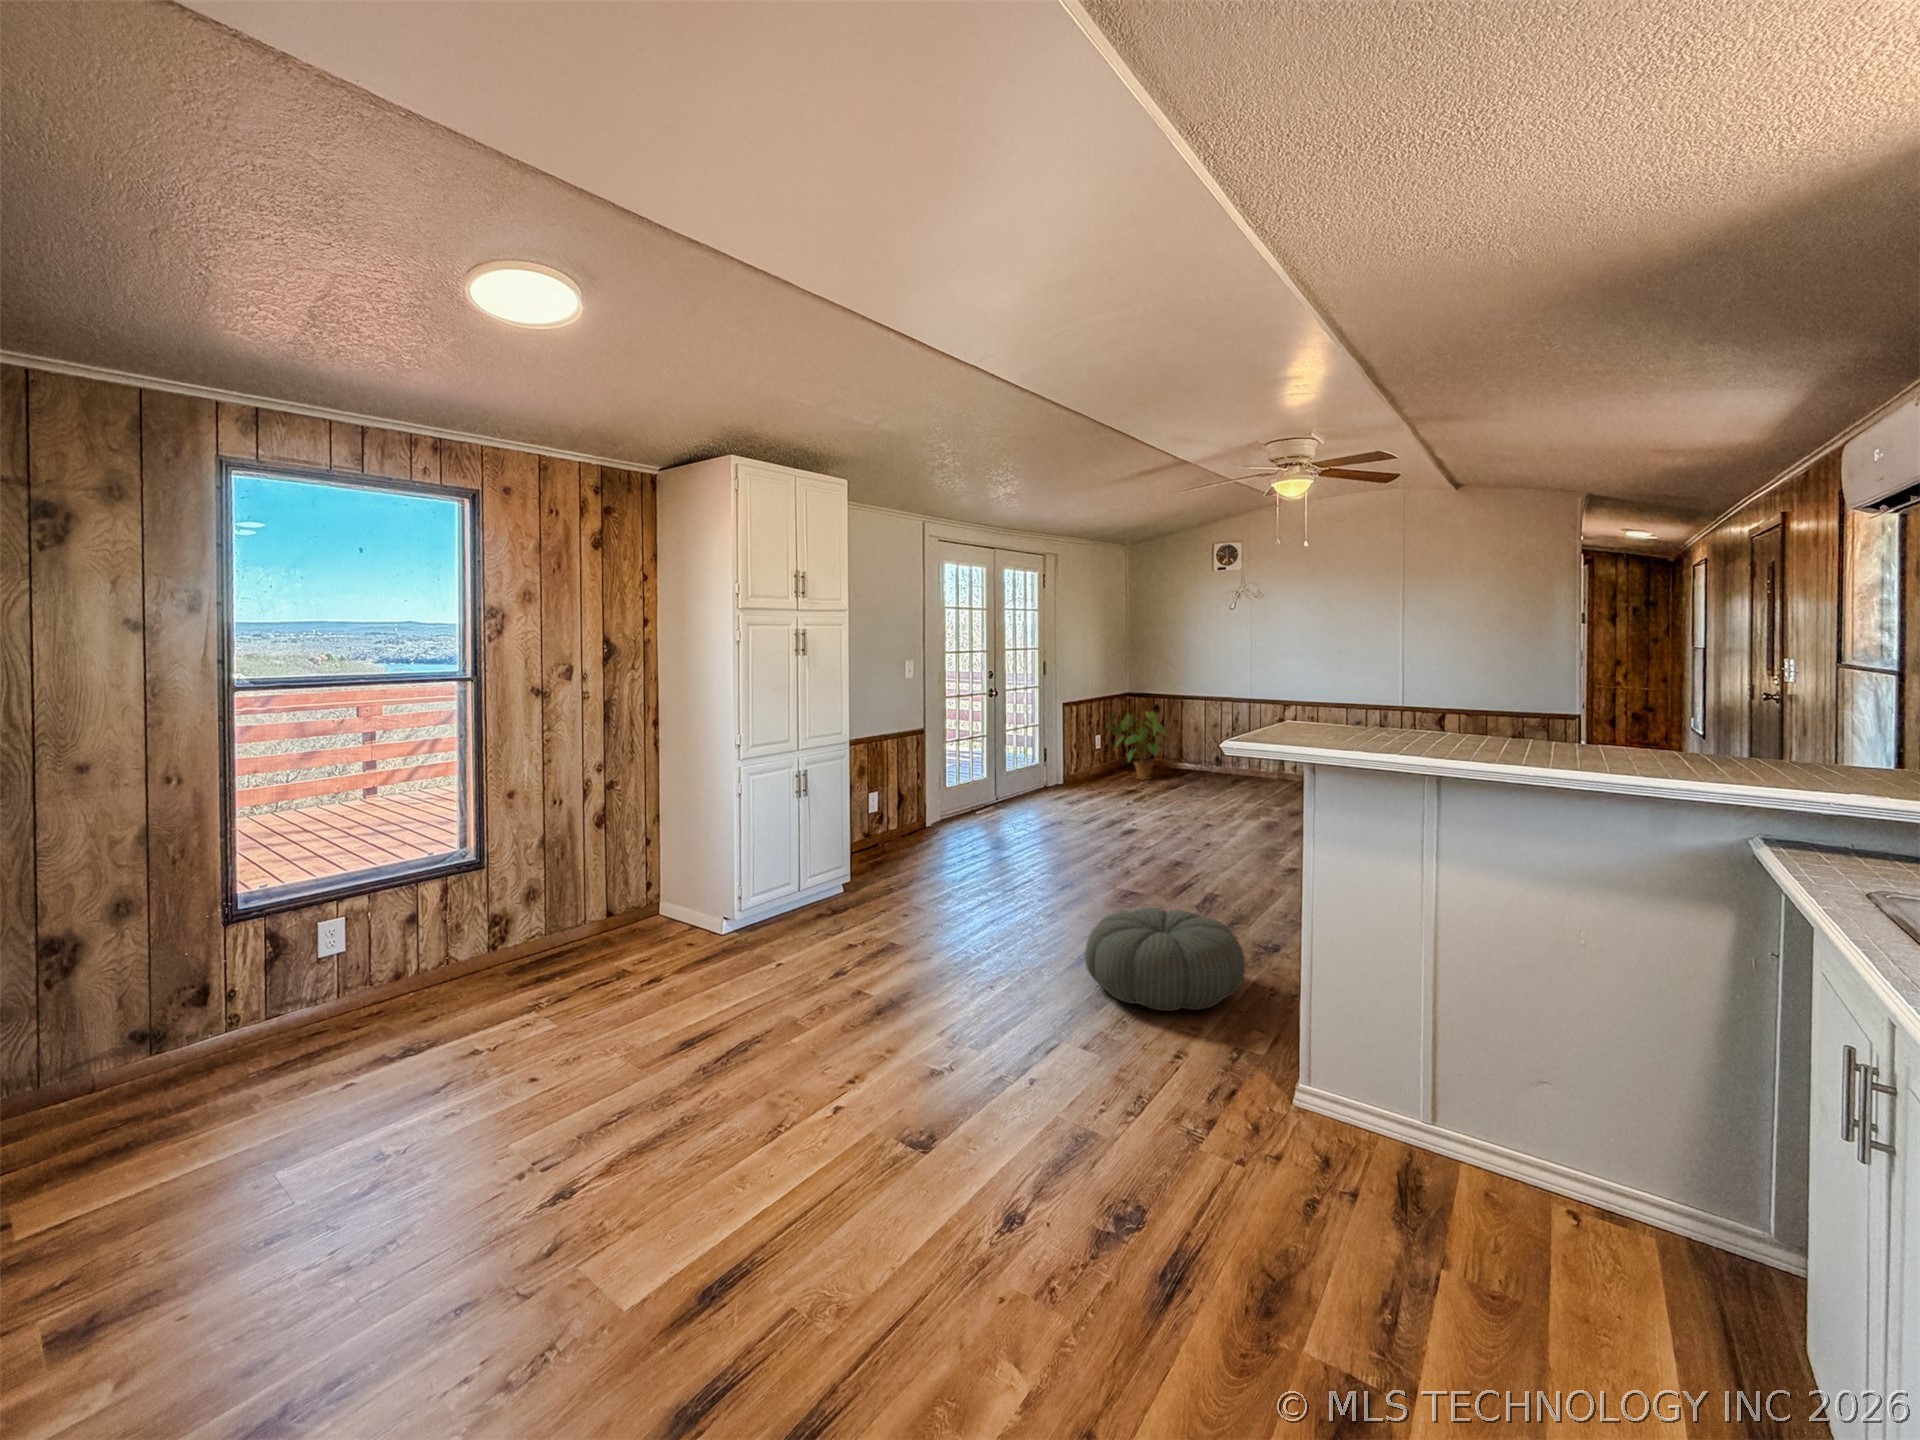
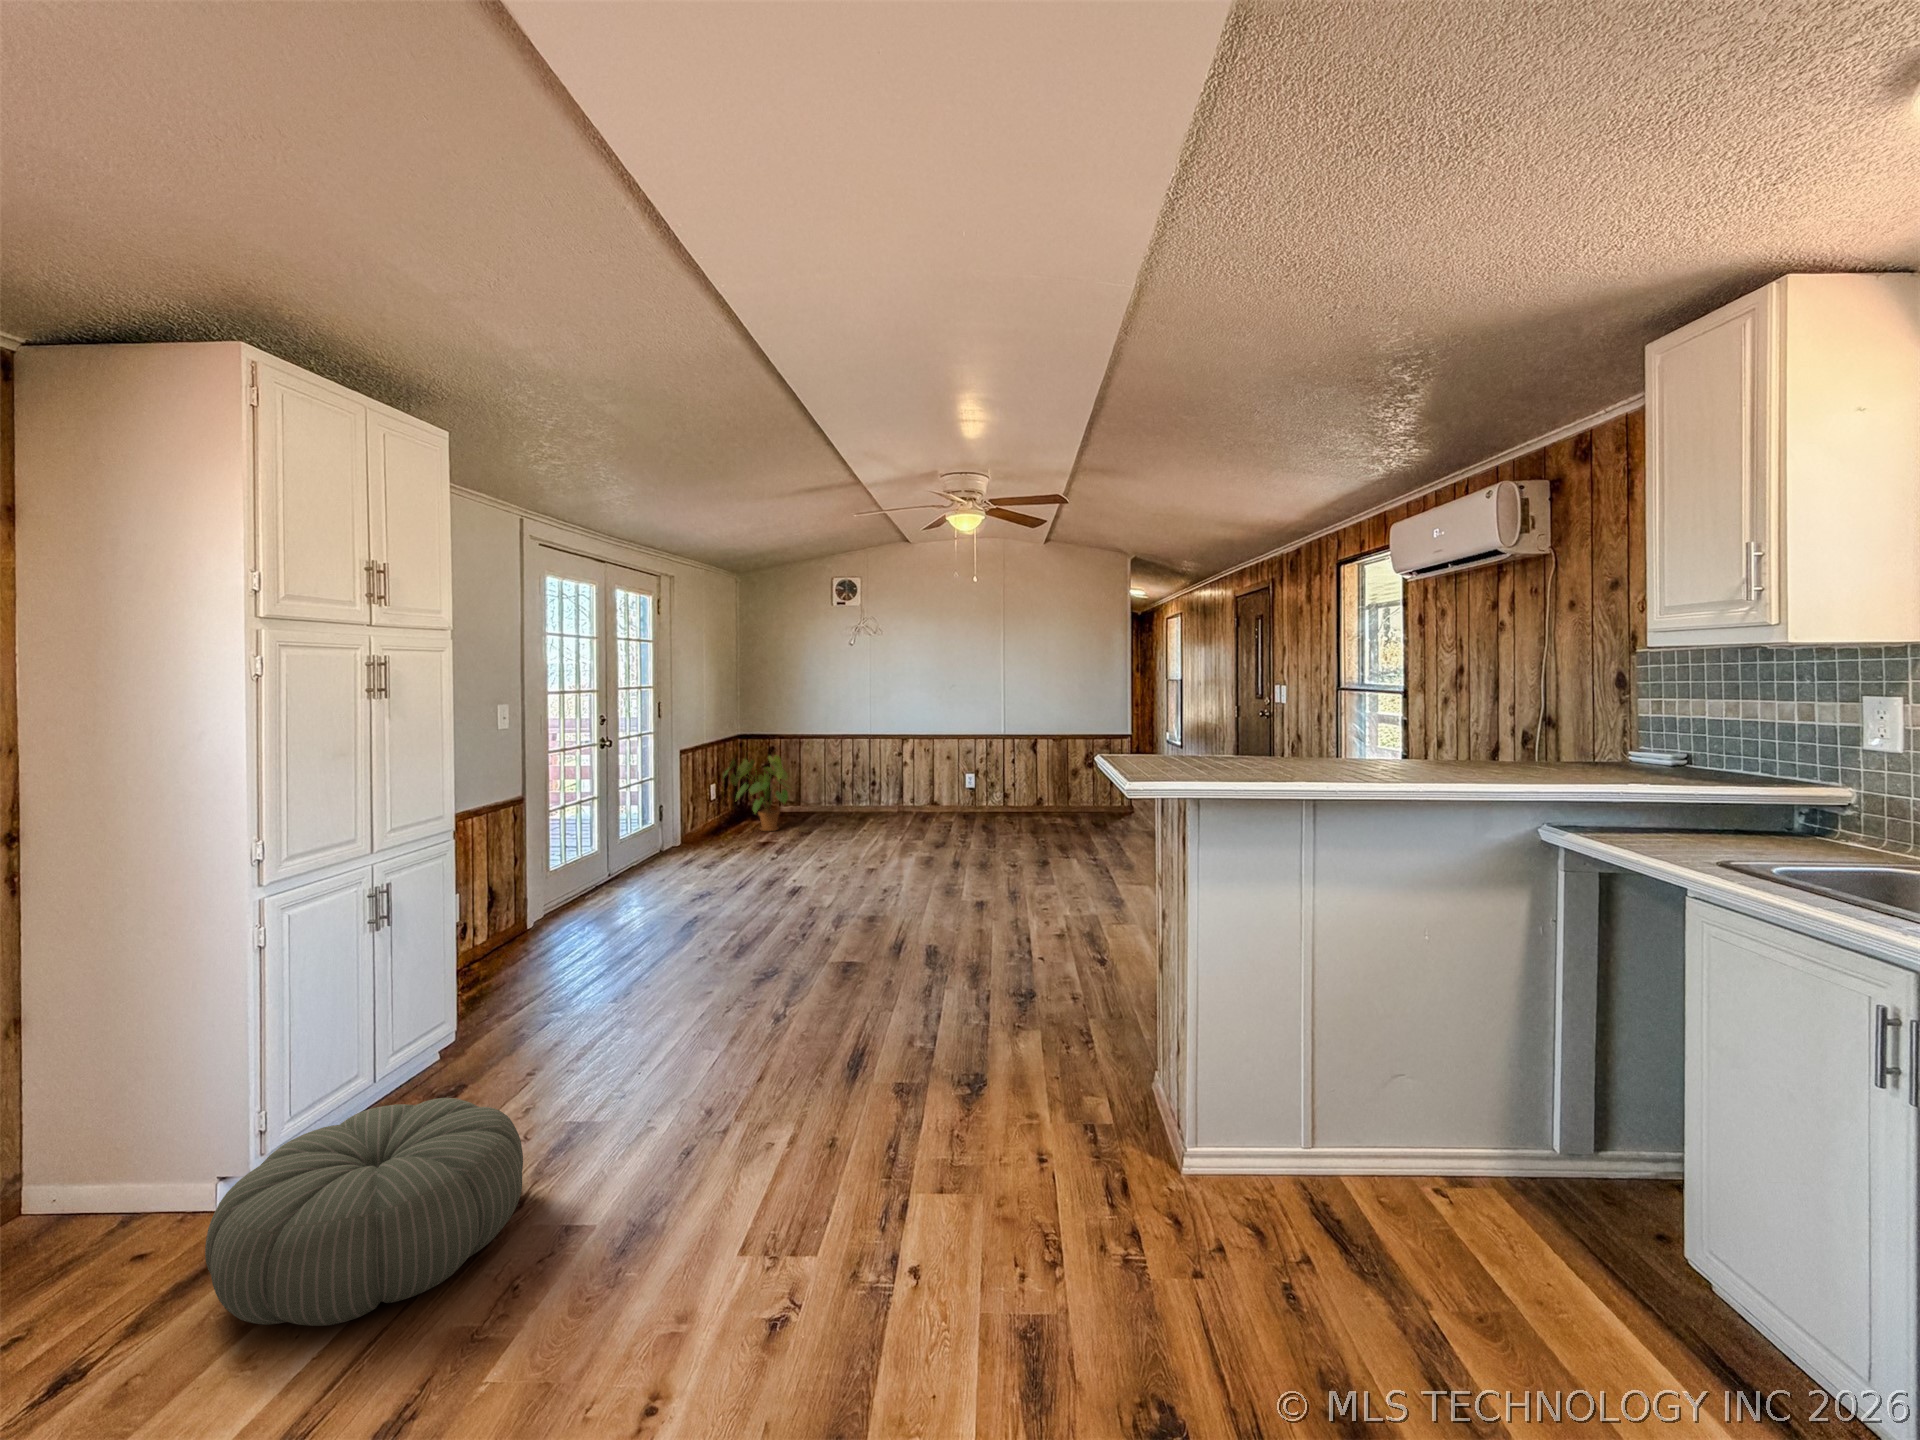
pouf: present [1085,908,1245,1011] -> present [205,1098,523,1326]

